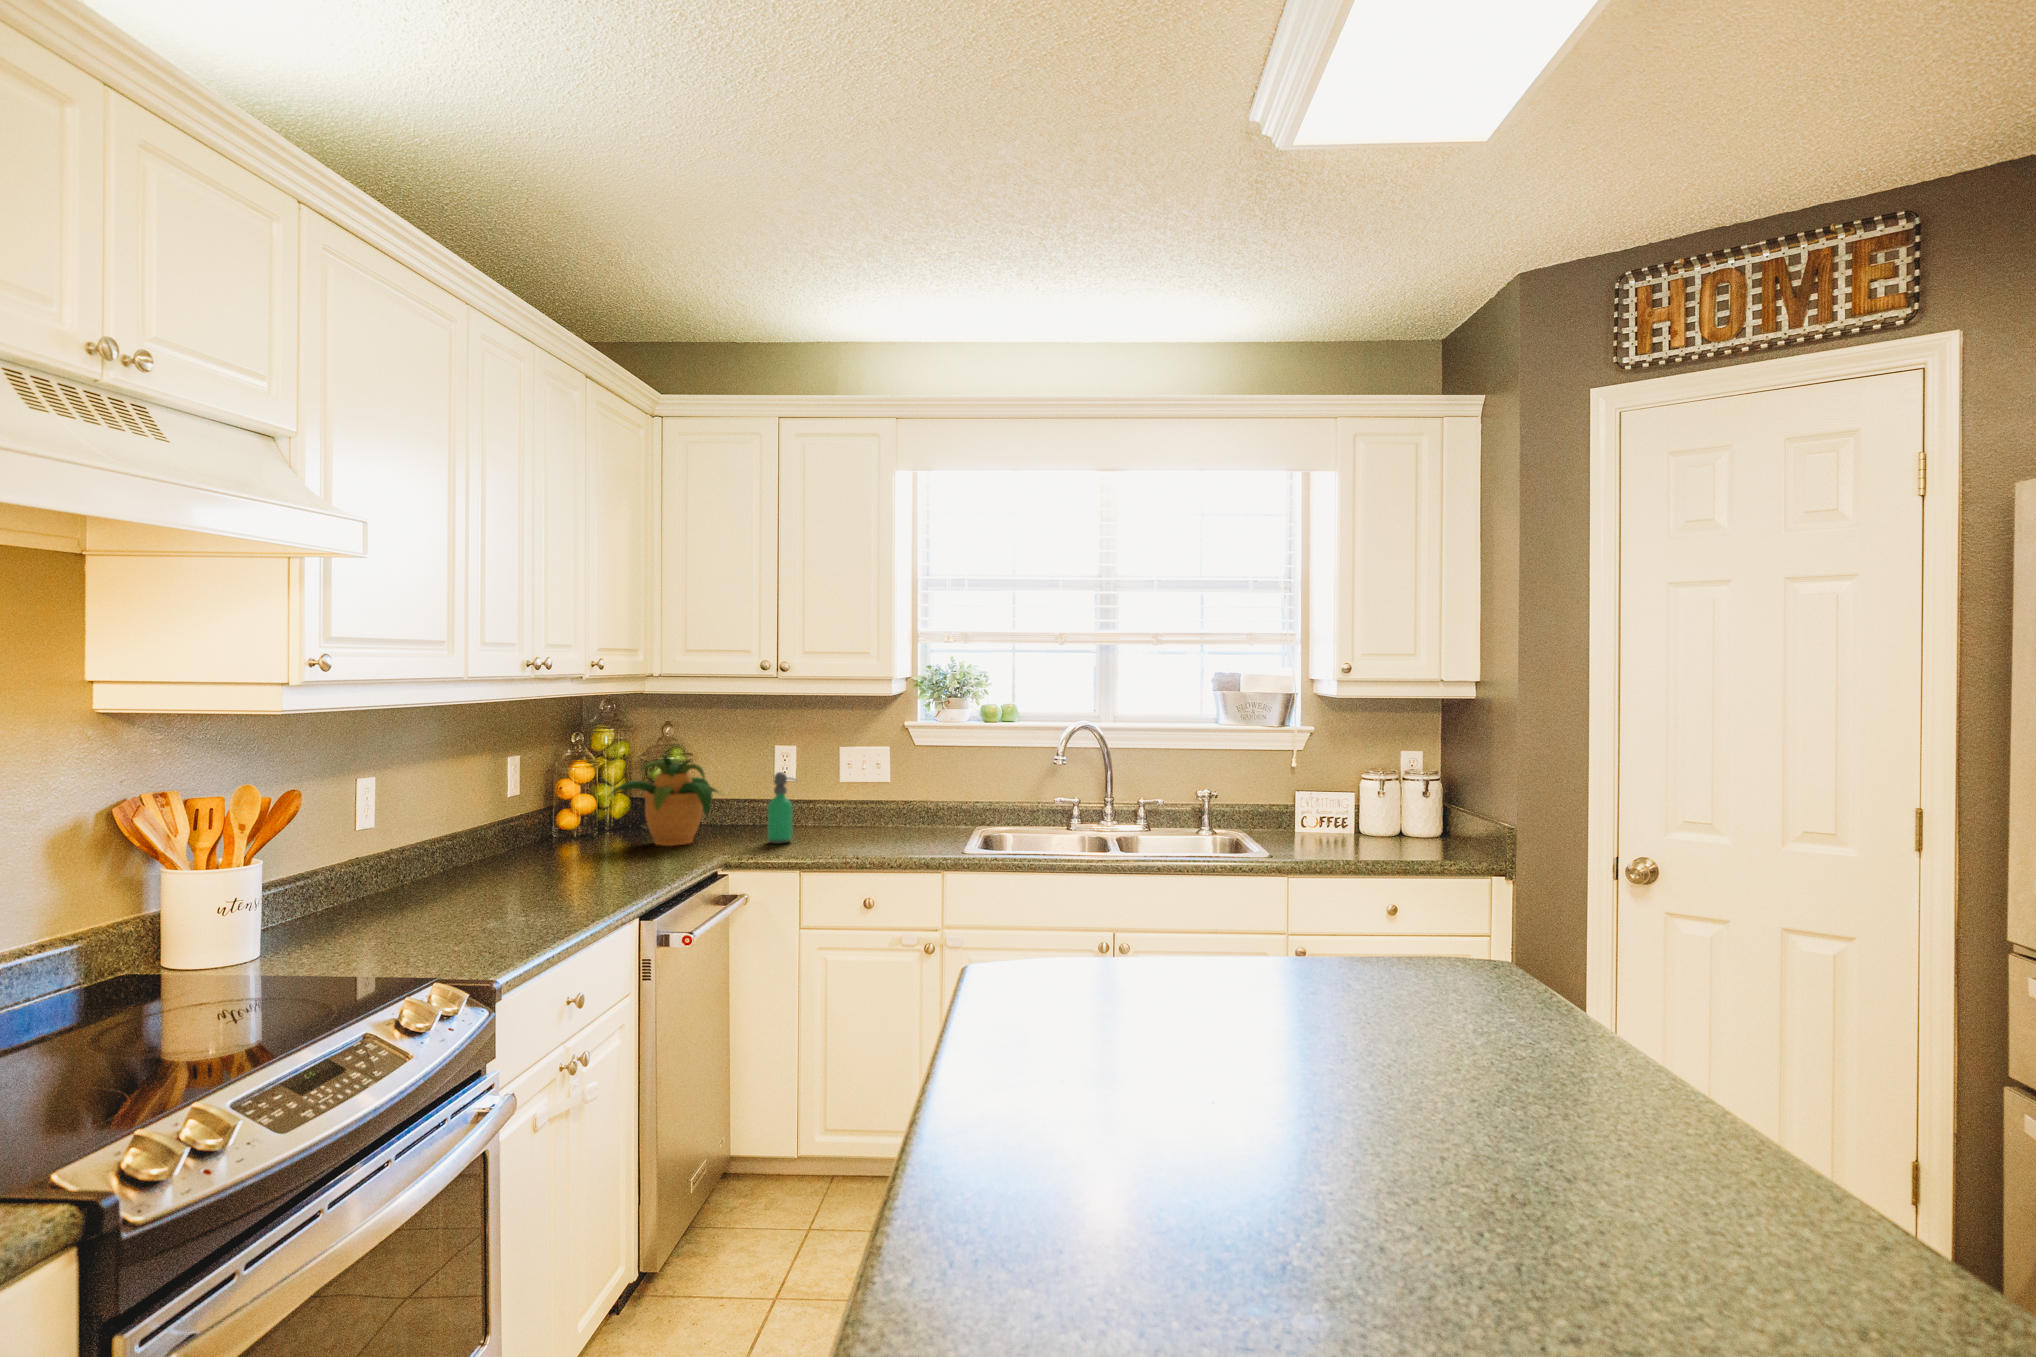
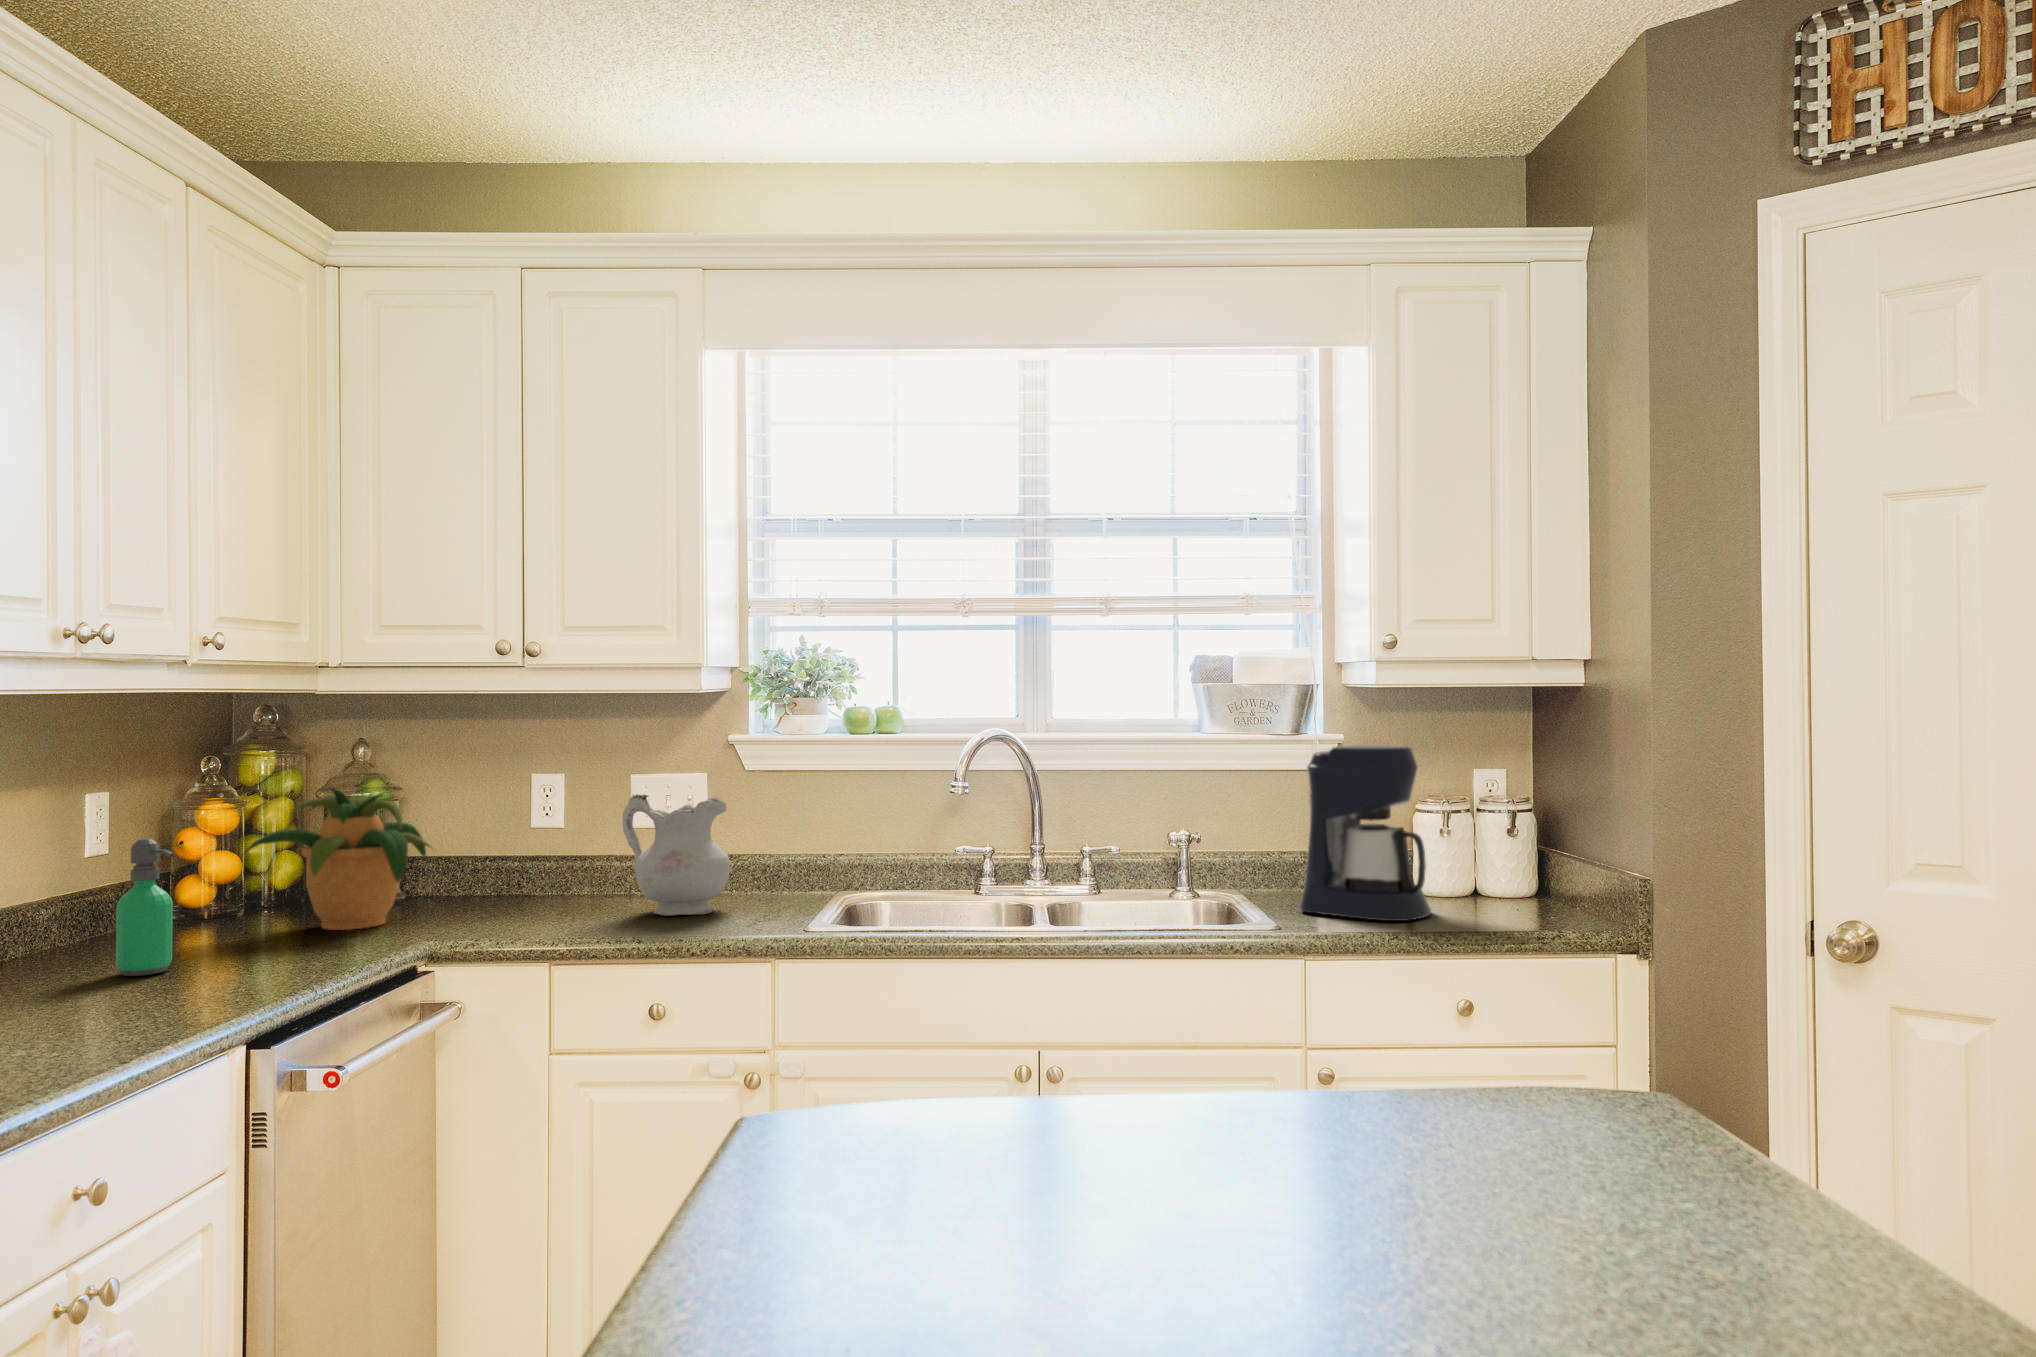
coffee maker: none [1284,737,1370,852] -> present [1300,745,1431,921]
ceramic pitcher: none [841,762,910,841] -> present [623,794,730,916]
soap dispenser: present [768,772,796,843] -> present [116,839,173,976]

